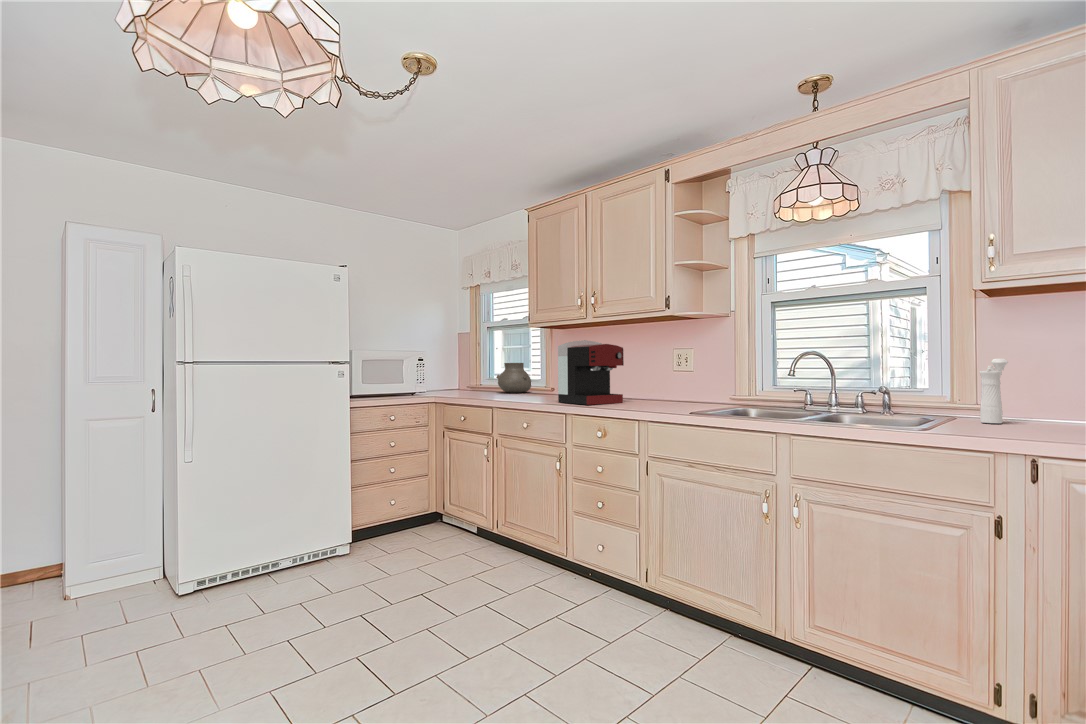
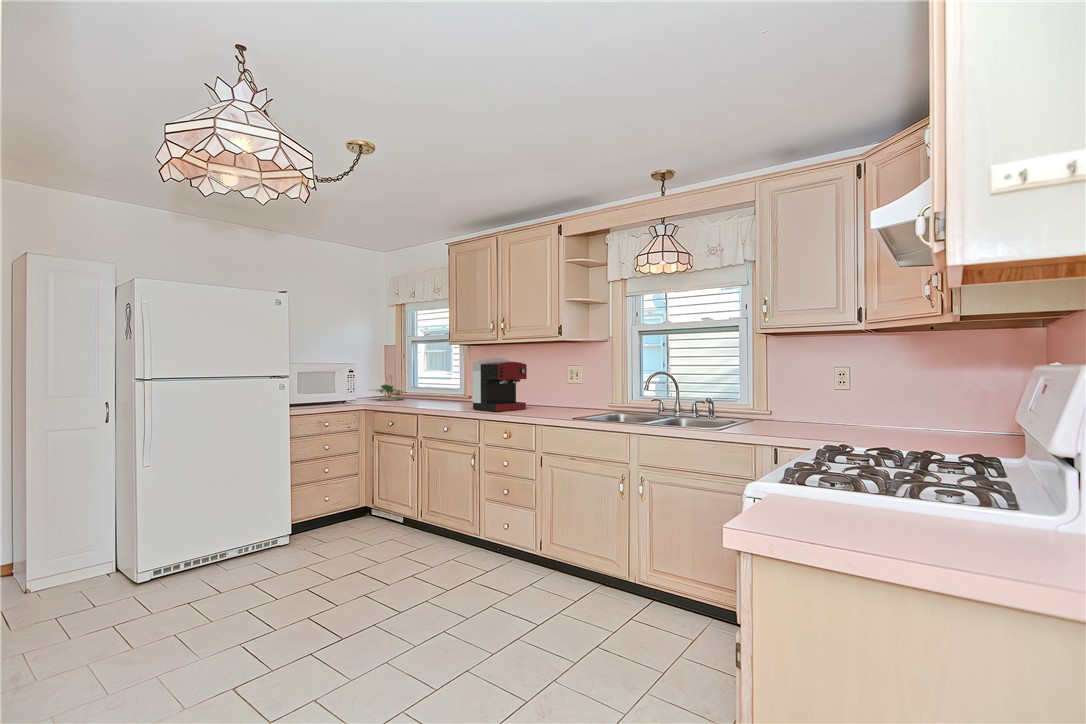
potted plant: none [439,353,480,393] -> present [375,374,404,400]
pepper mill: present [980,359,1008,423] -> none [765,378,785,424]
vase: present [496,363,531,393] -> none [420,374,451,400]

